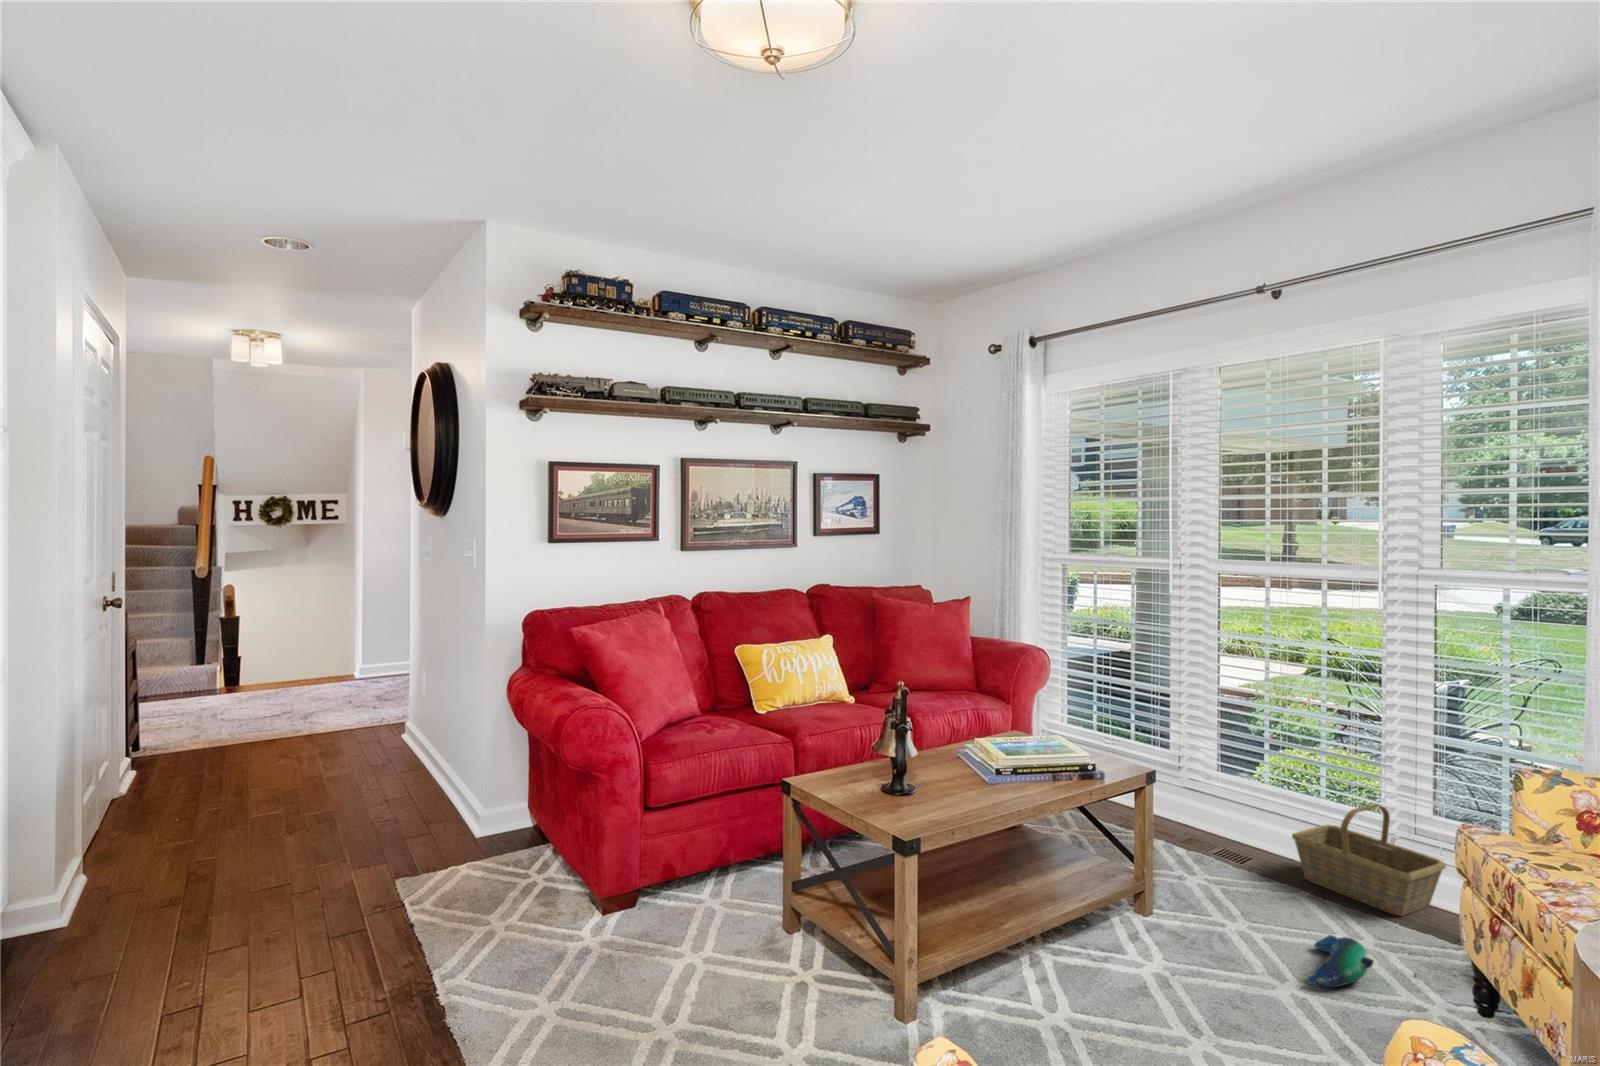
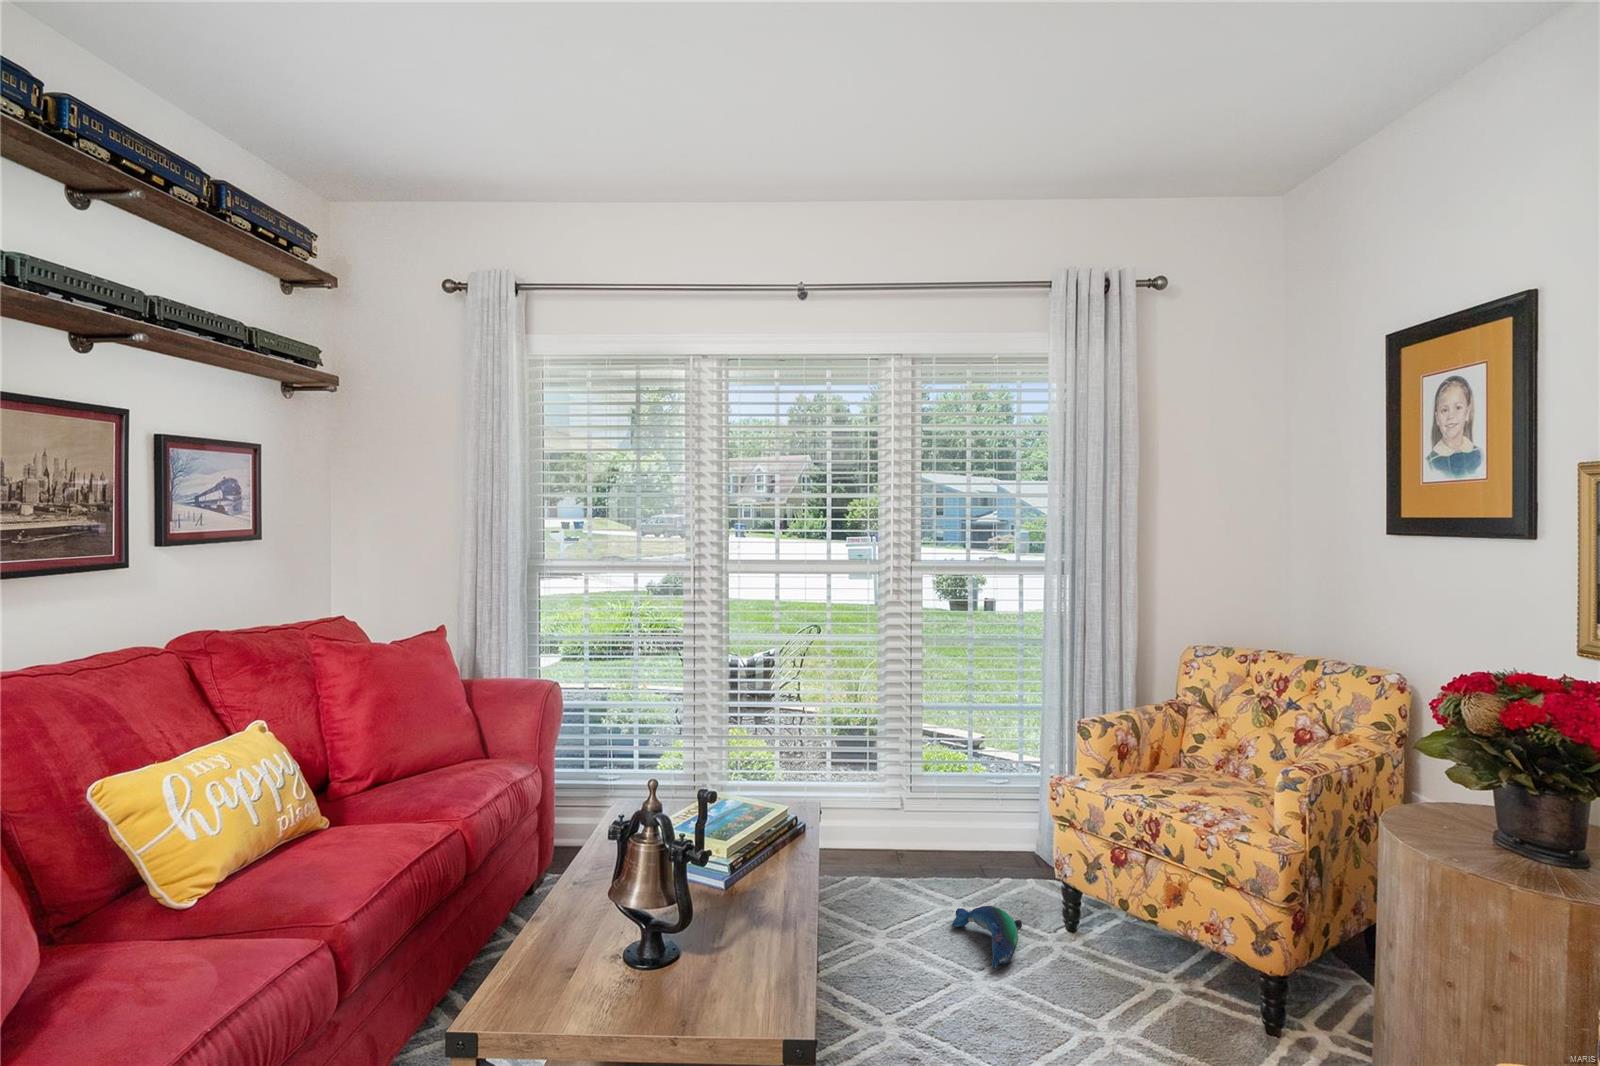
basket: present [1292,804,1446,916] -> none [857,769,965,865]

